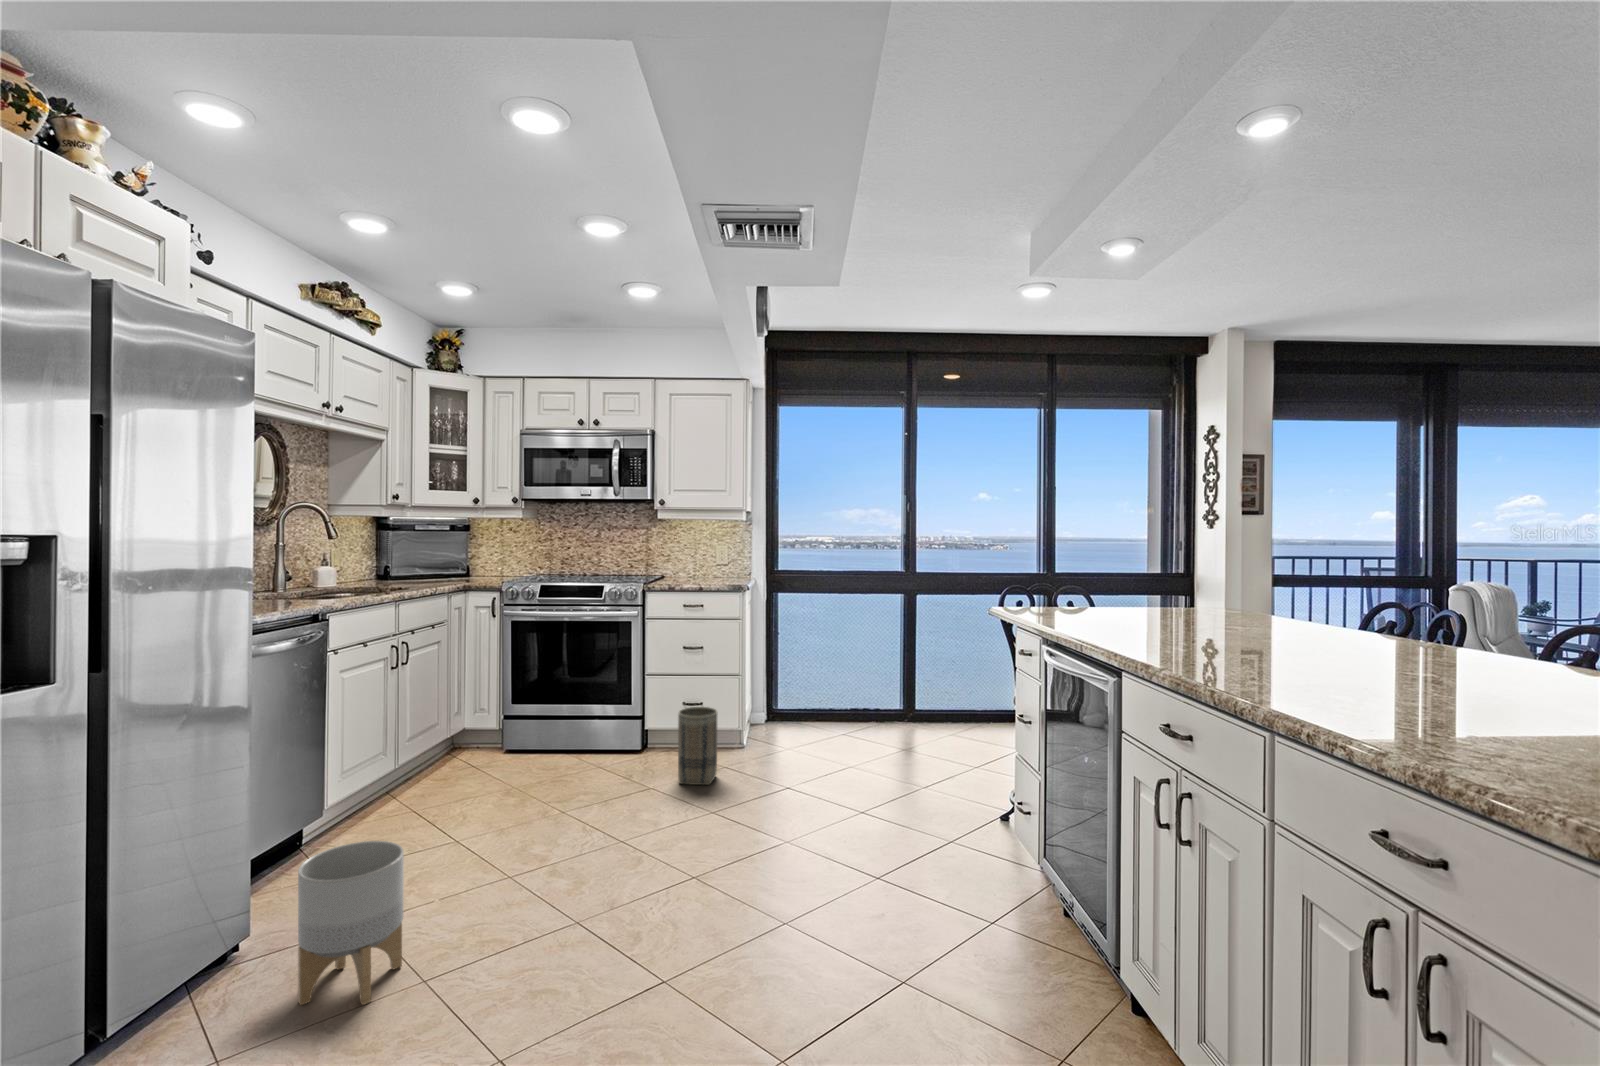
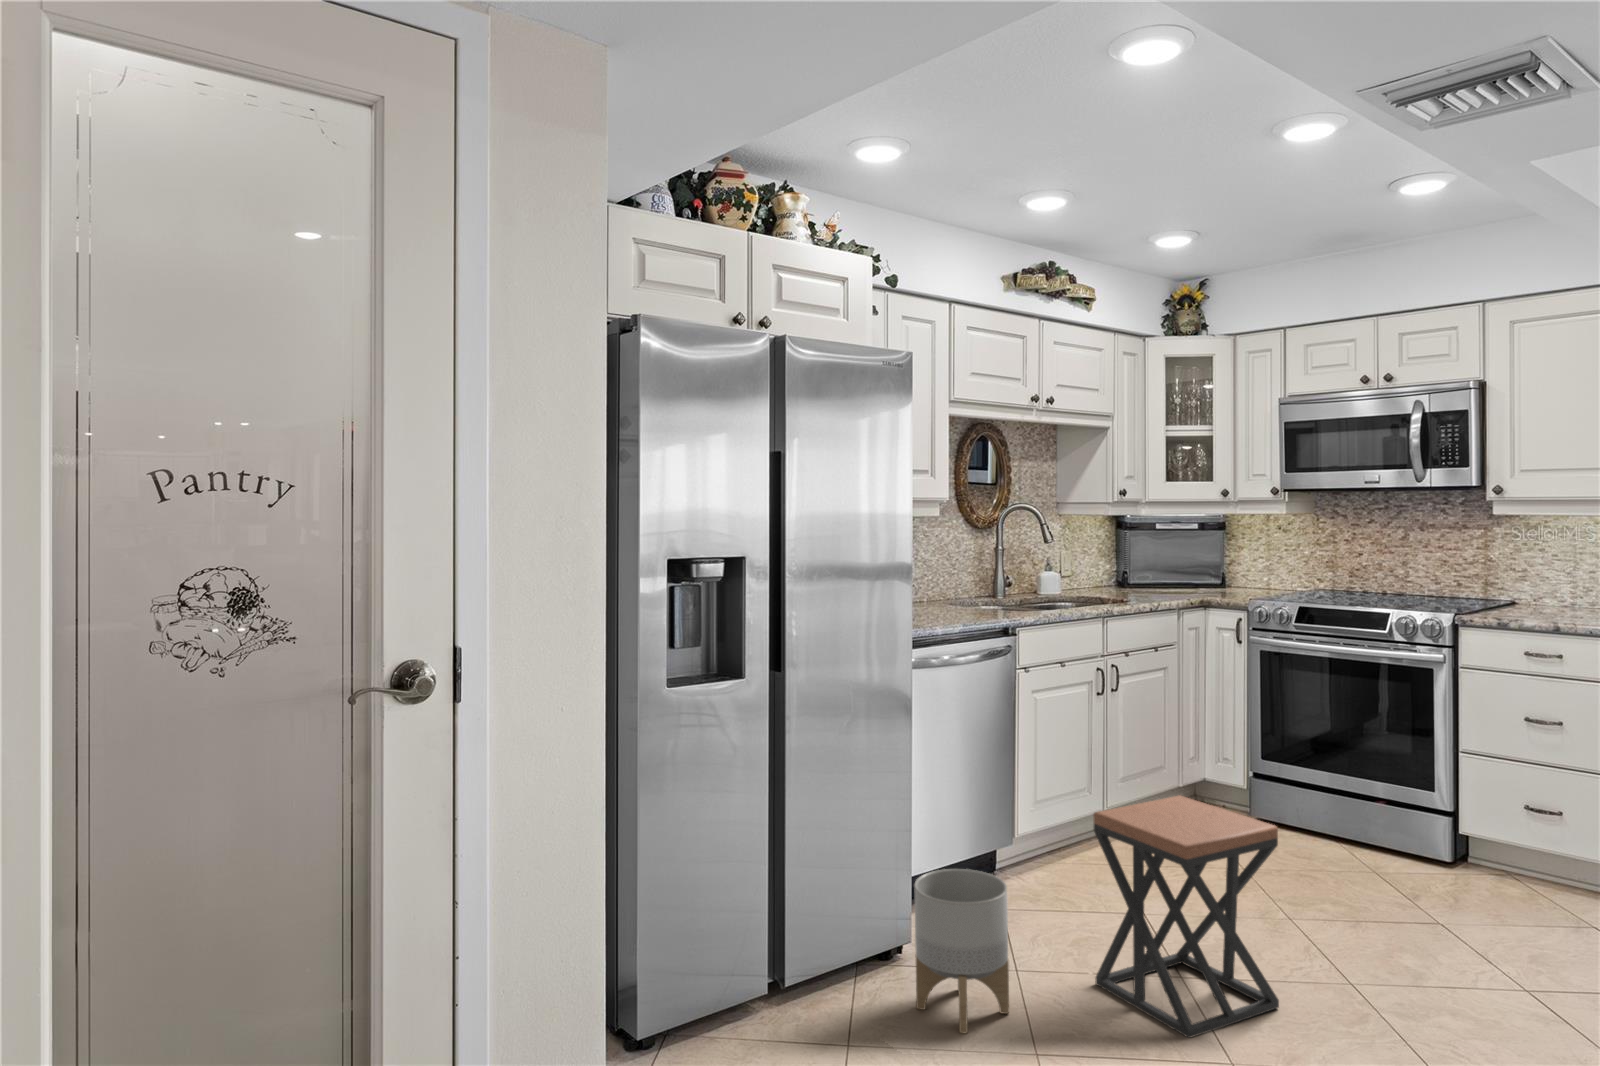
basket: present [678,707,717,785] -> none [1480,817,1559,949]
stool: none [463,732,604,920] -> present [1094,796,1279,1038]

